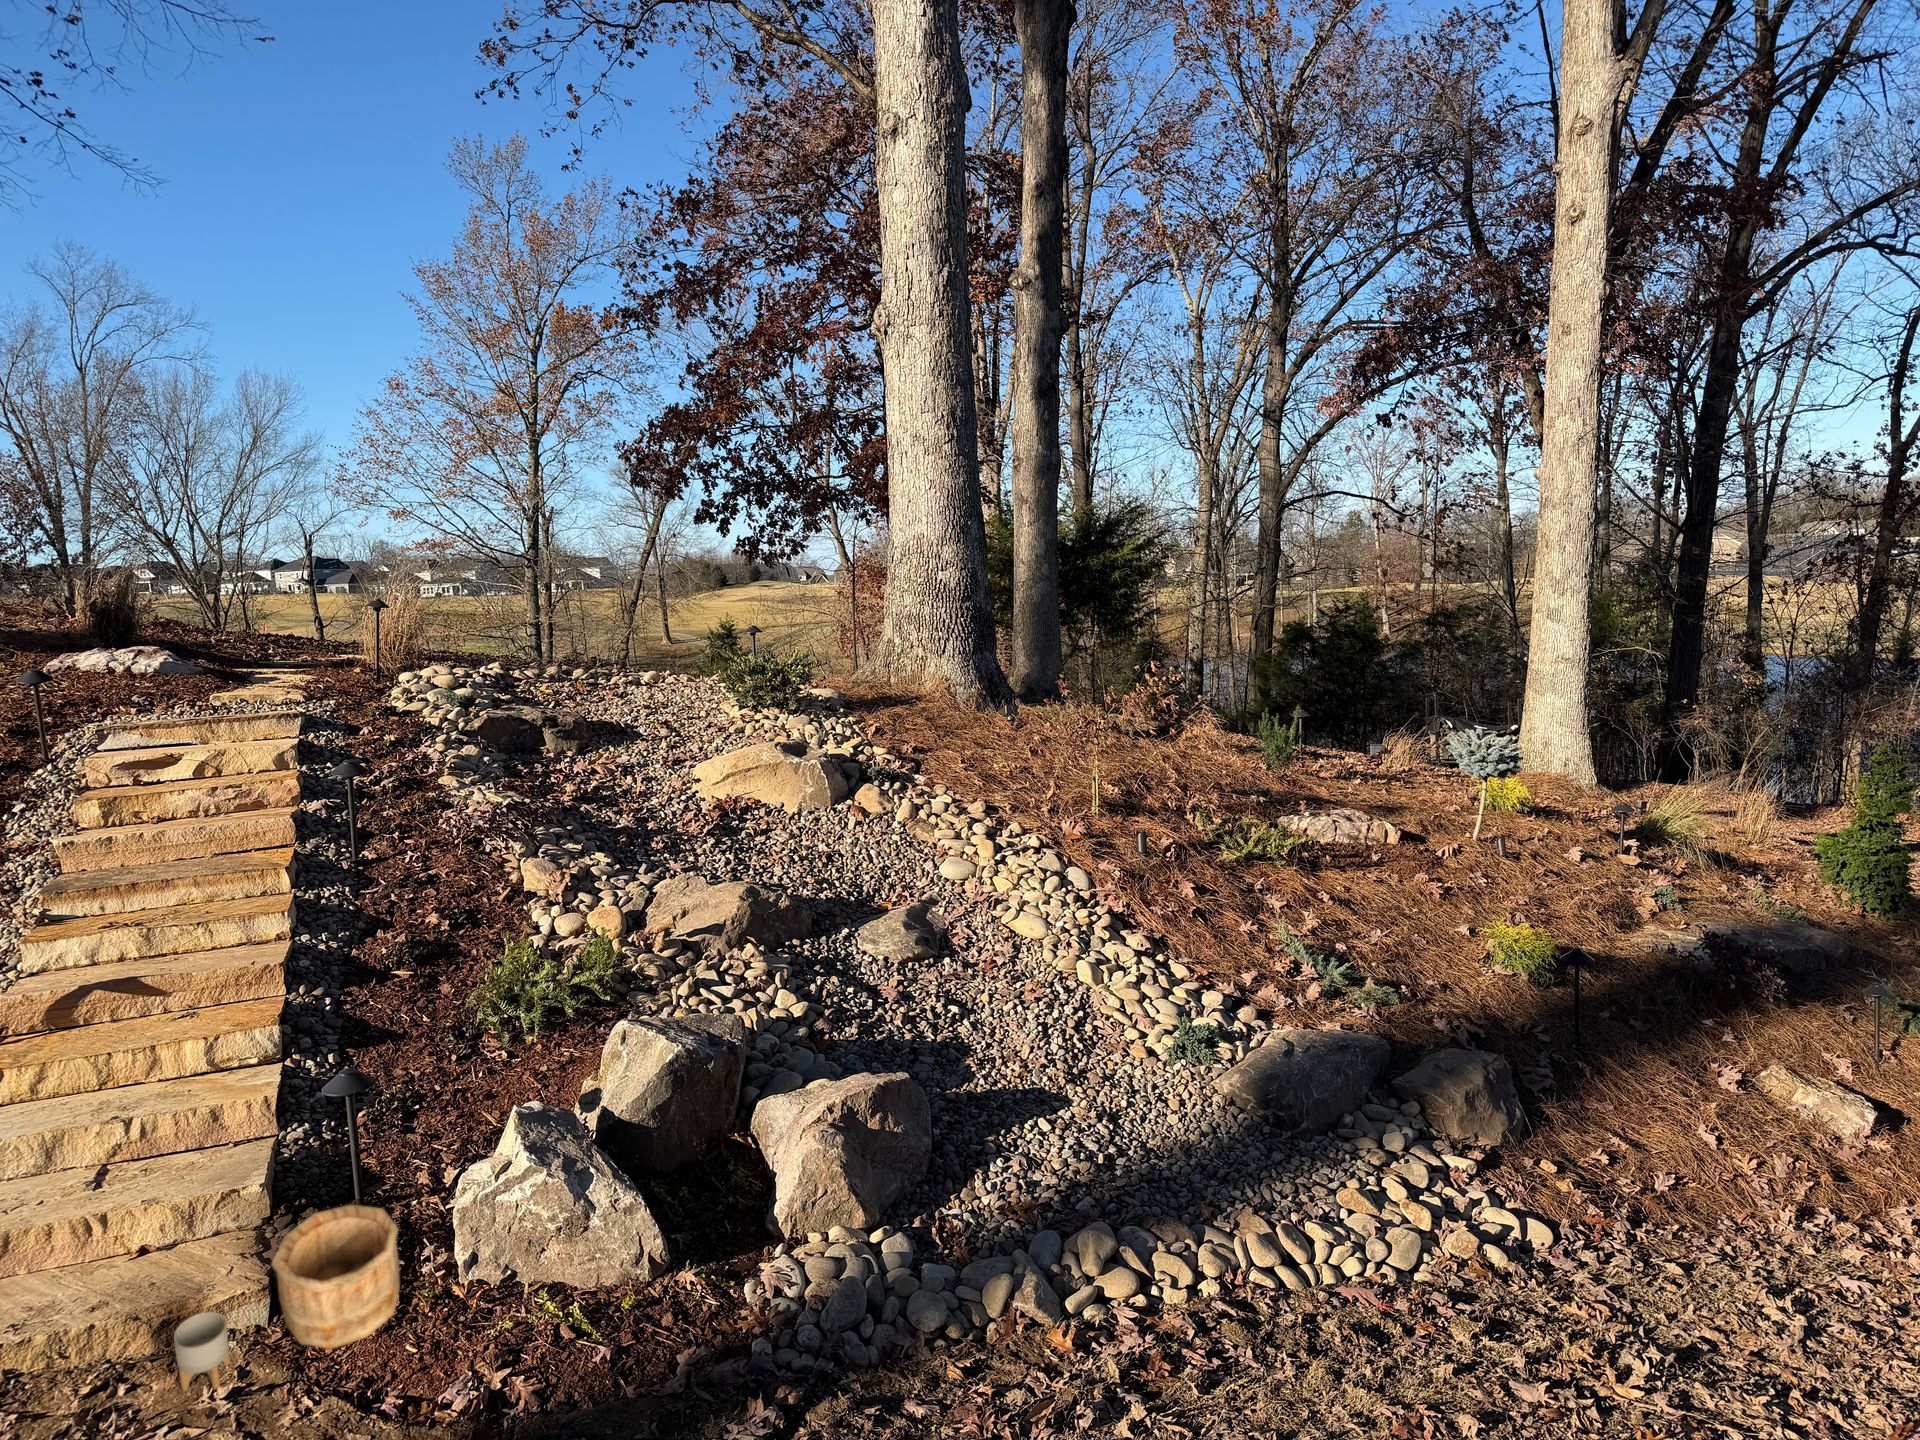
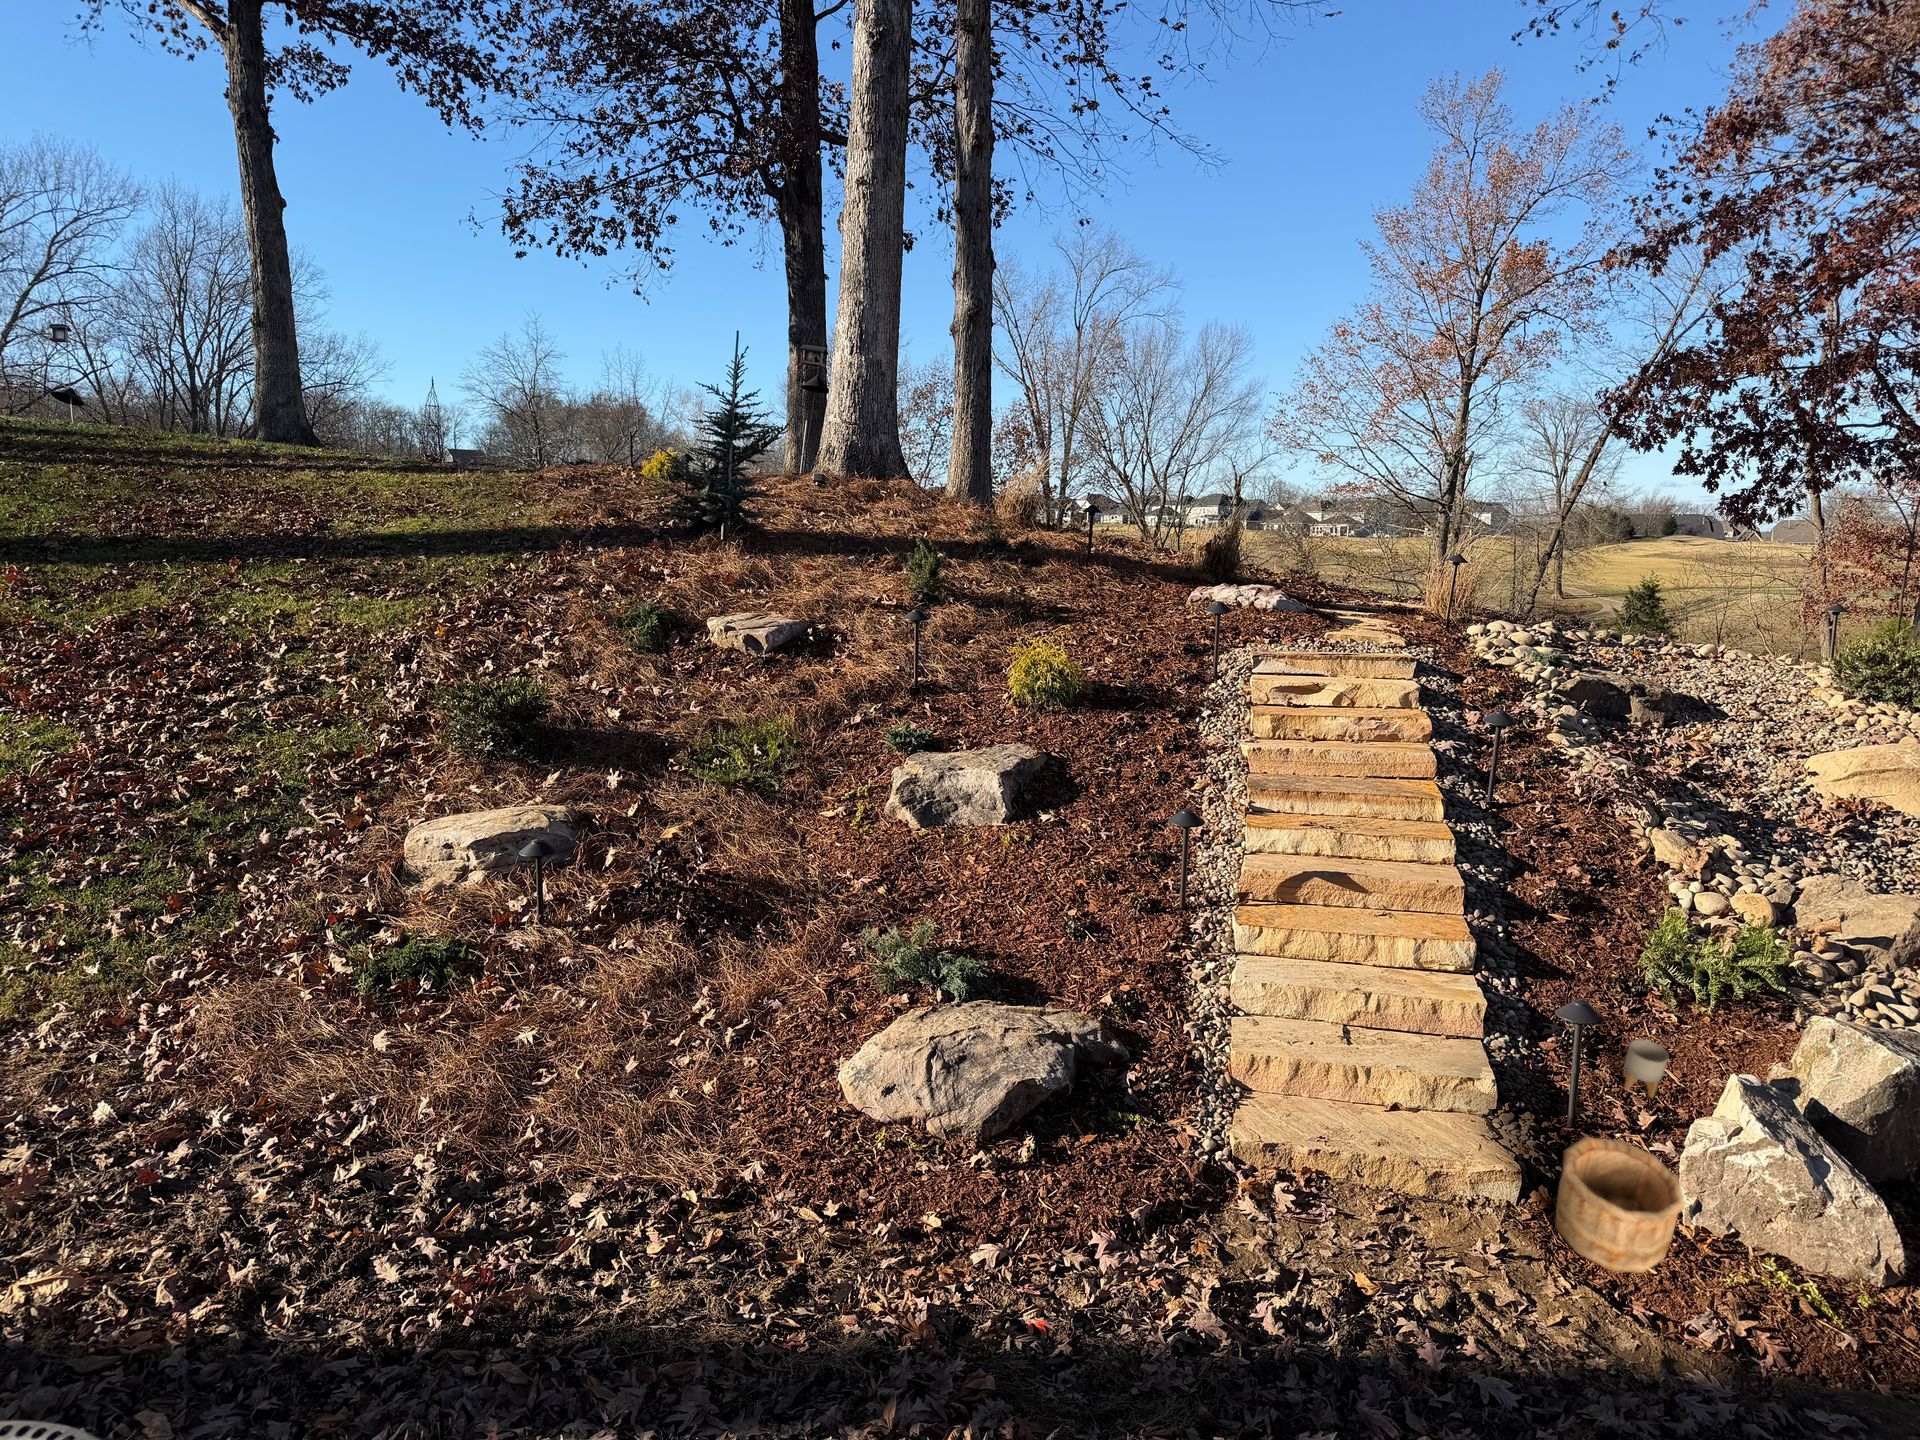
planter: present [174,1312,230,1391] -> present [1623,1039,1669,1097]

